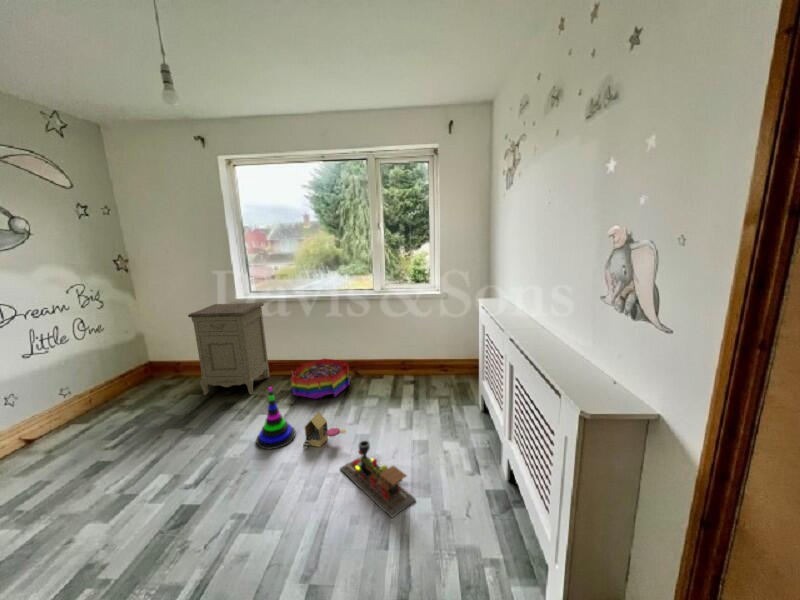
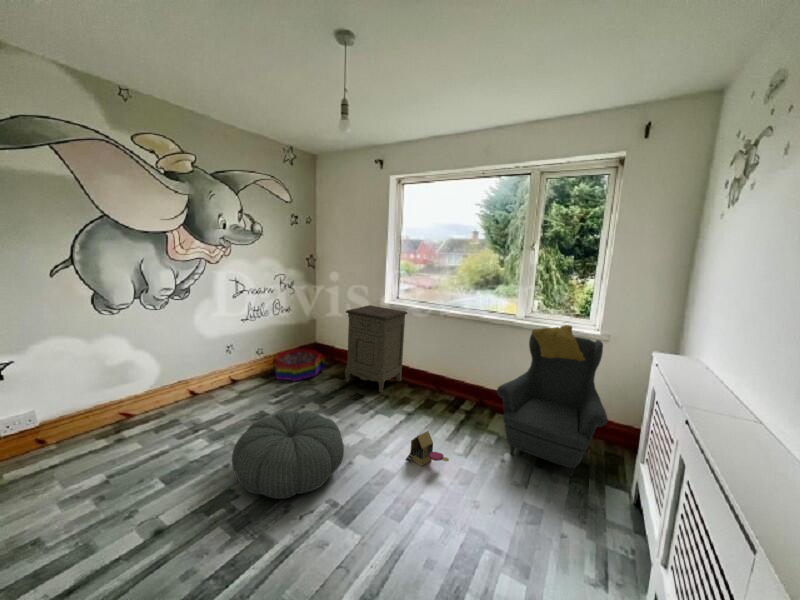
armchair: none [374,286,464,409] -> present [497,325,608,477]
storage bin: present [291,359,349,399] -> present [273,349,325,381]
stacking toy: present [256,387,295,449] -> none [369,392,405,452]
pouf: none [81,434,236,552] -> present [232,411,344,499]
toy train: present [340,441,416,518] -> none [432,478,500,578]

